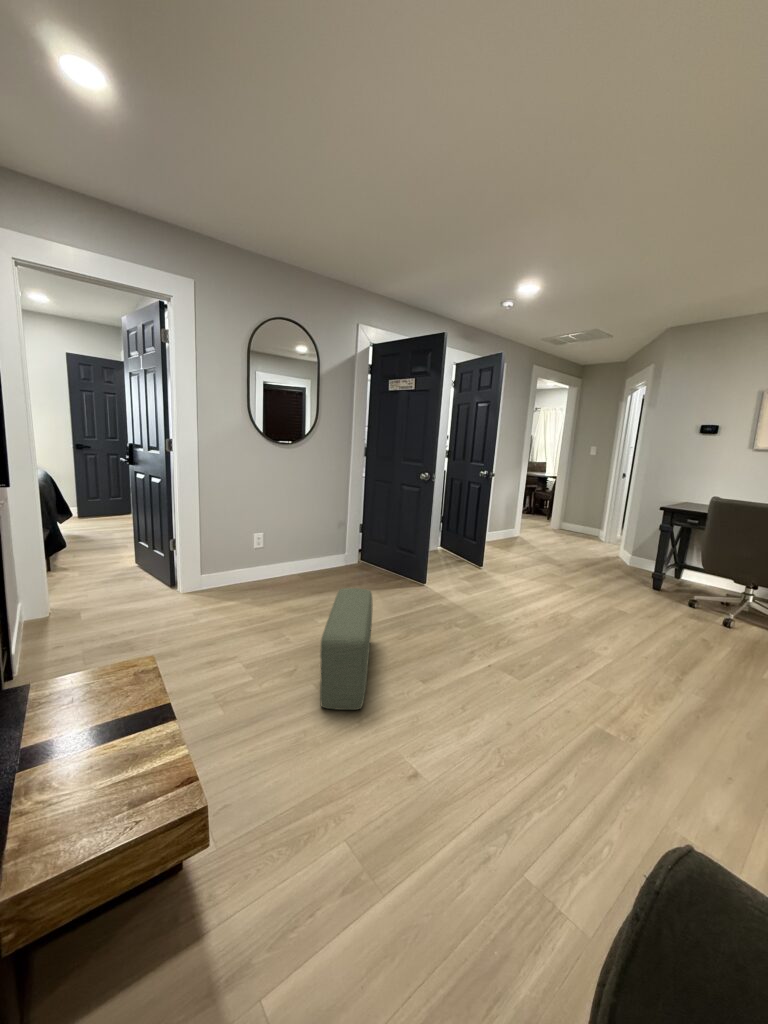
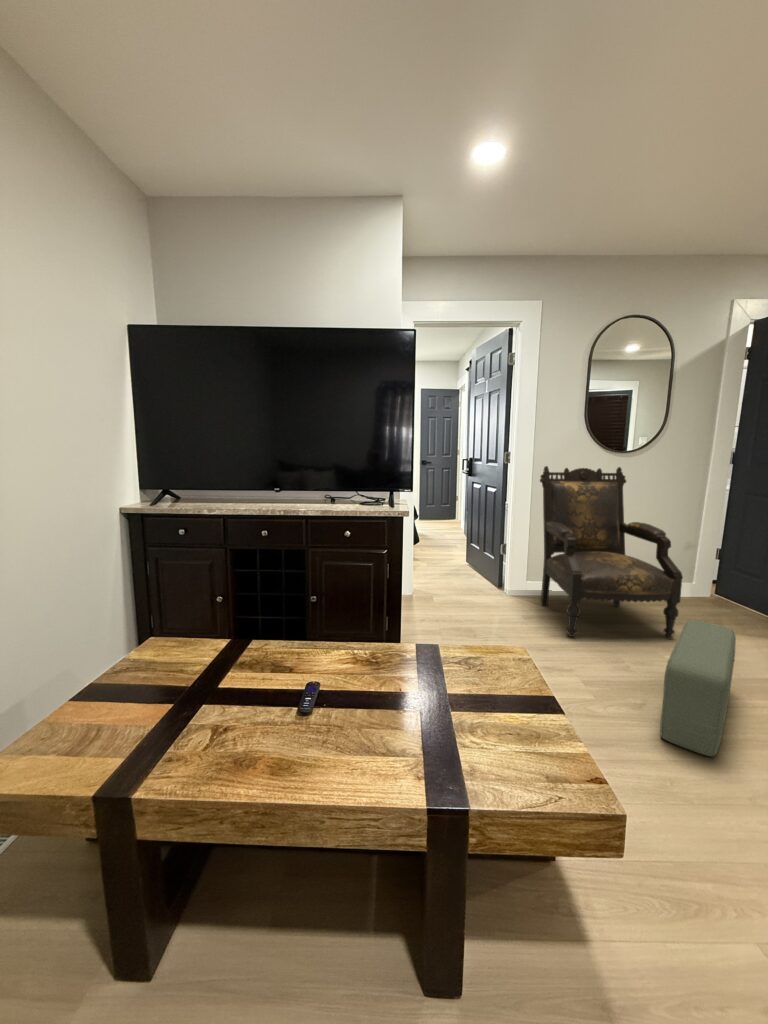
armchair: none [207,454,336,625] -> present [540,466,683,637]

